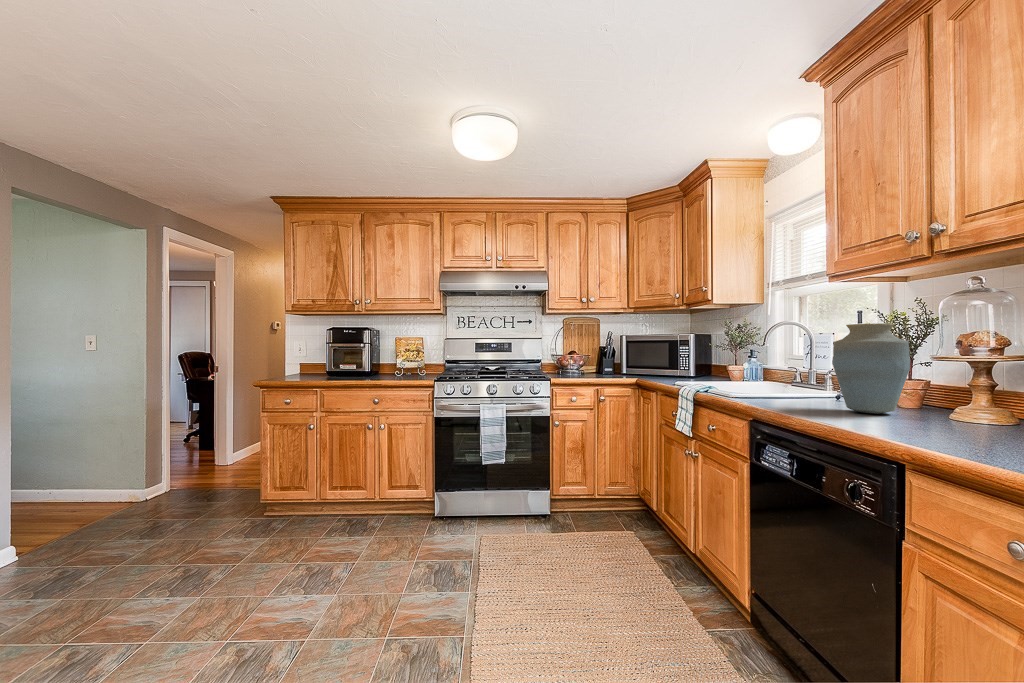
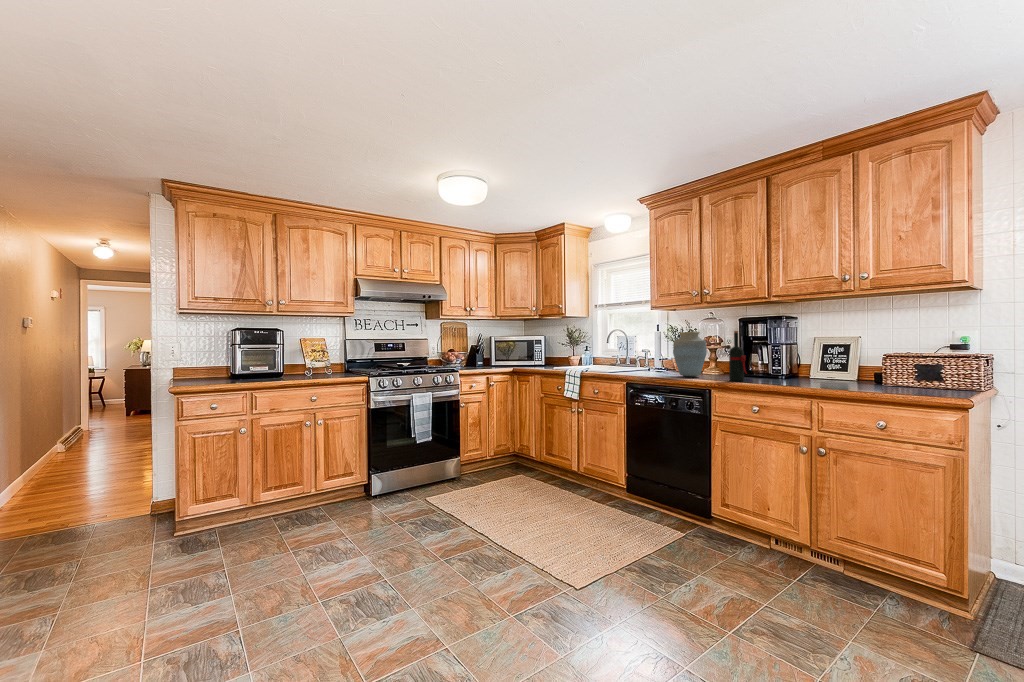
wine bottle: none [934,319,978,434] -> present [729,331,746,381]

